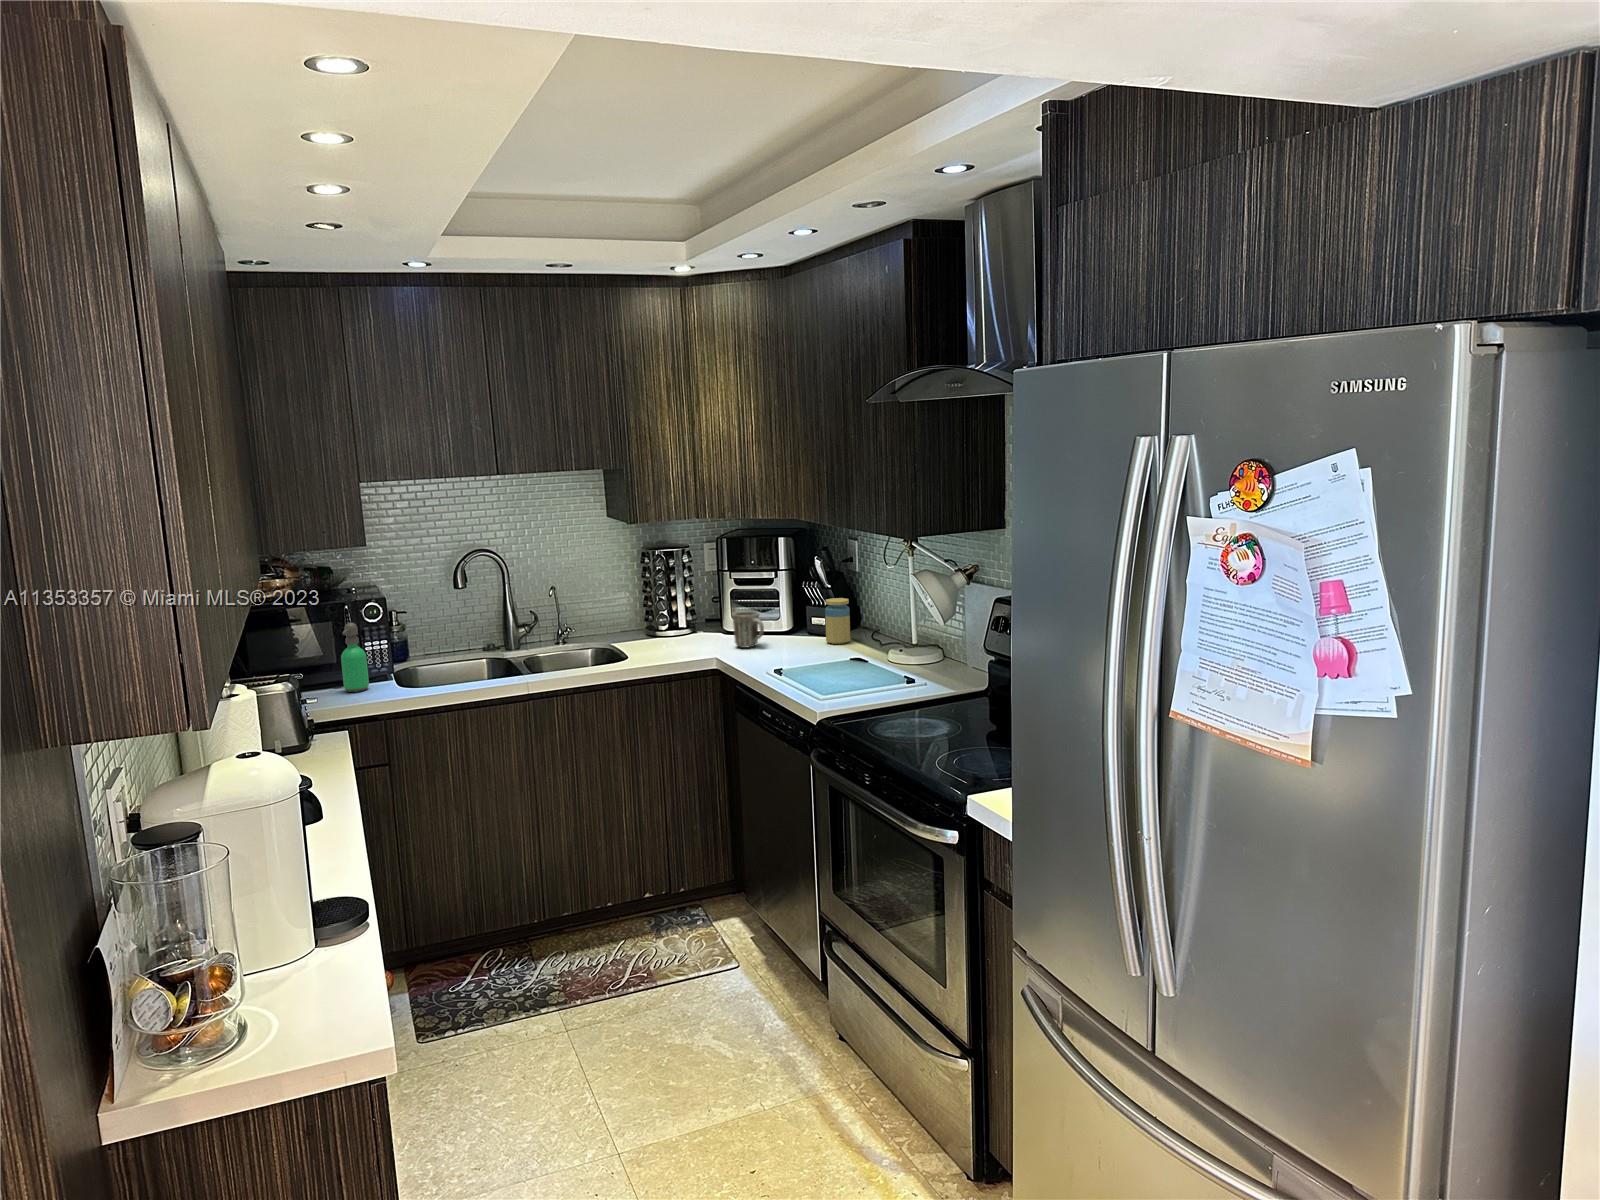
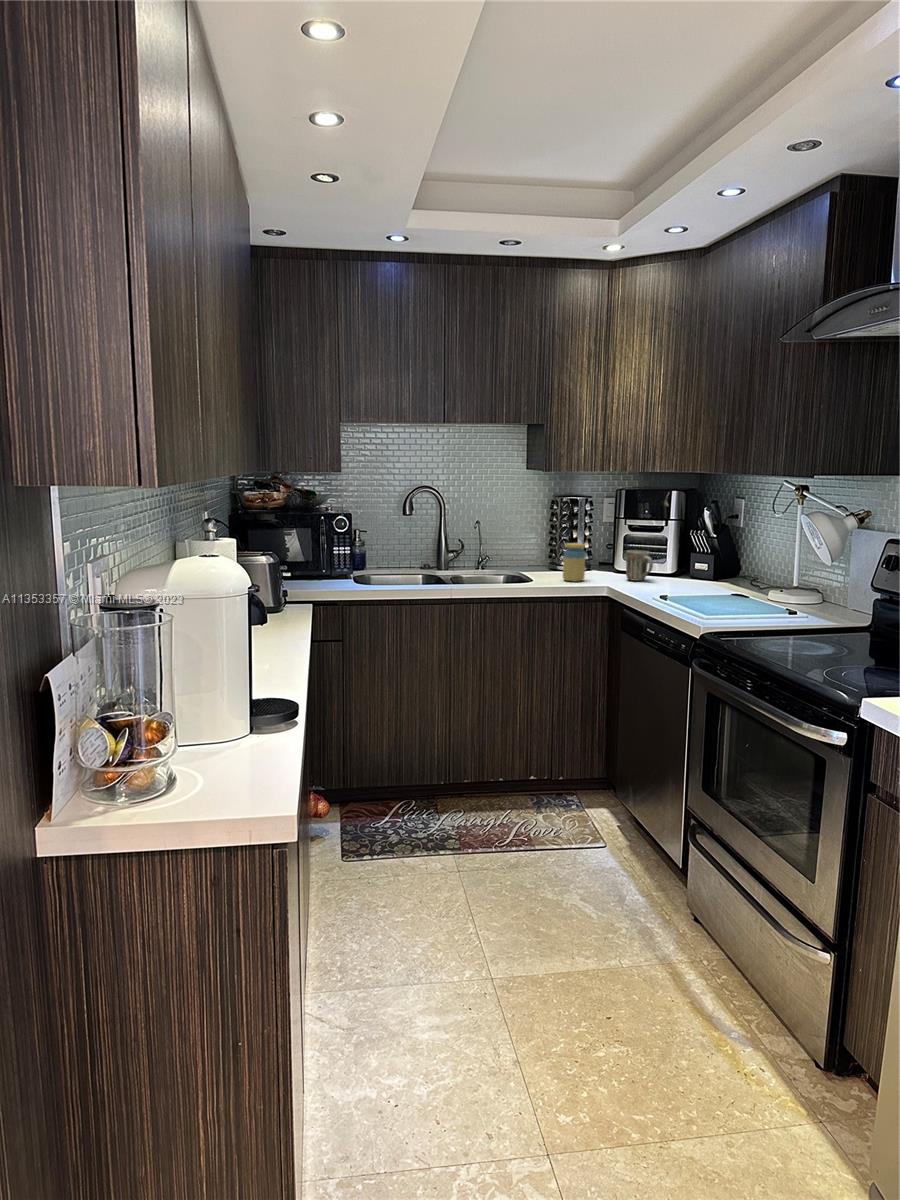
jar: present [825,598,850,644] -> present [563,543,586,582]
soap dispenser: present [341,623,369,692] -> none [313,529,332,584]

